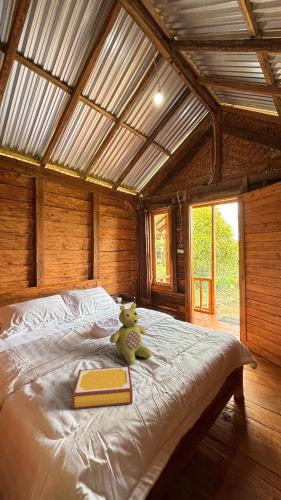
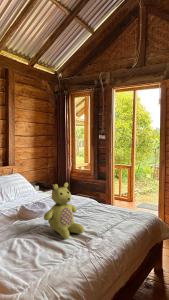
book: present [72,366,133,409] -> none [19,238,74,274]

